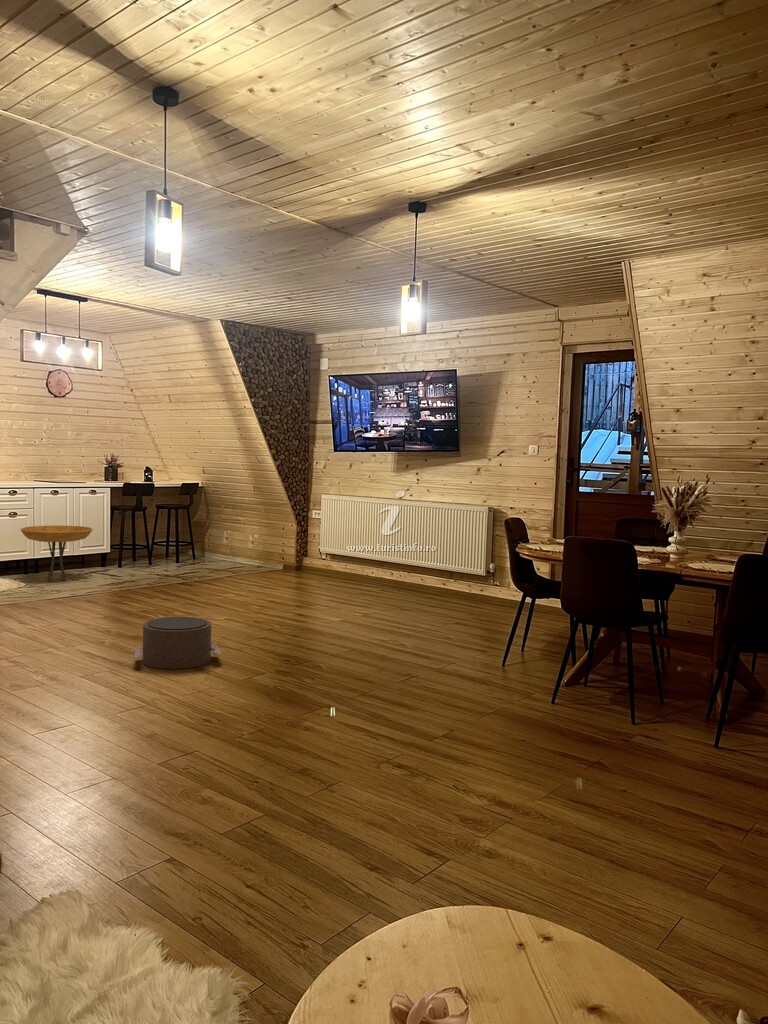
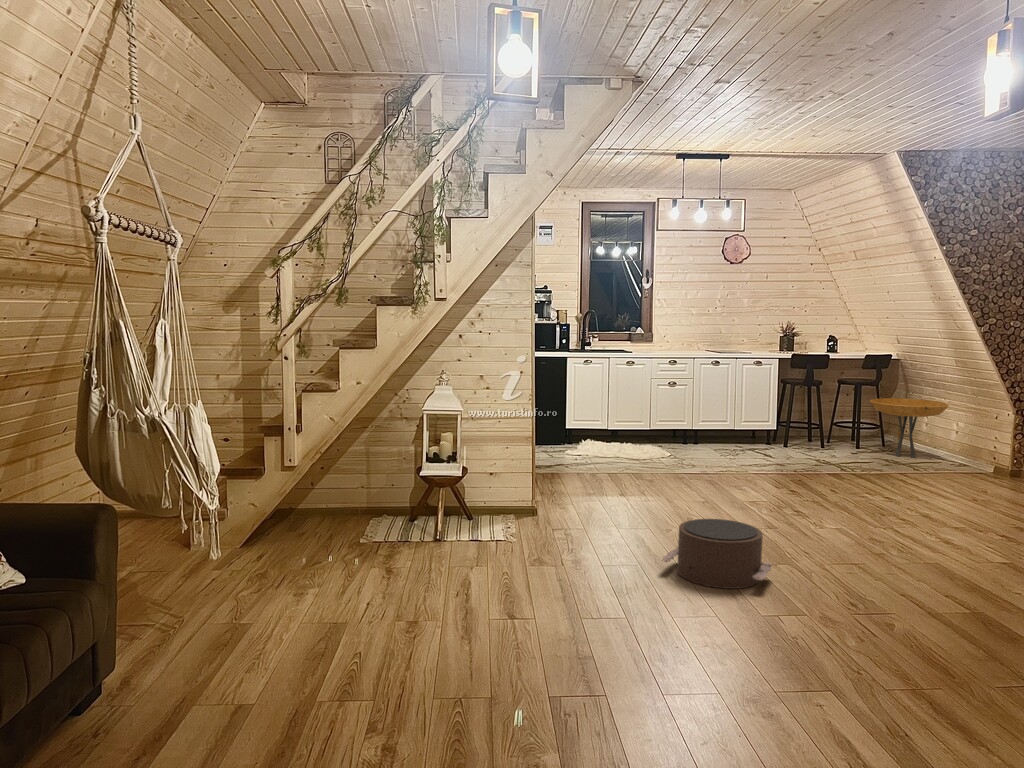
side table: present [20,526,93,582] -> present [870,398,949,458]

